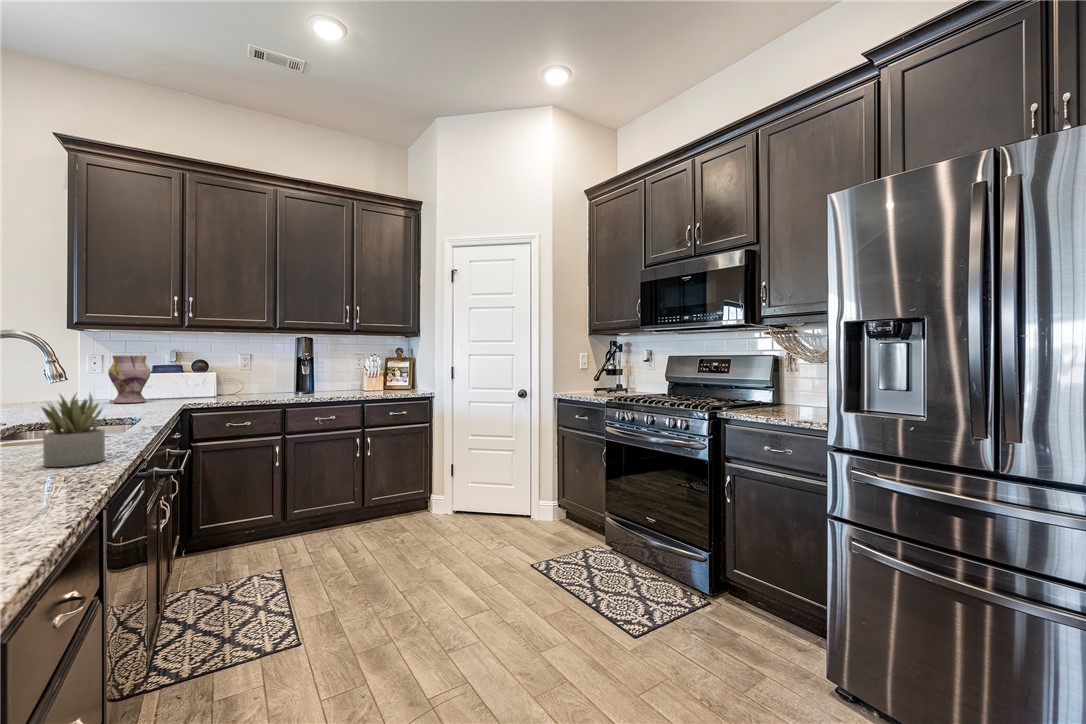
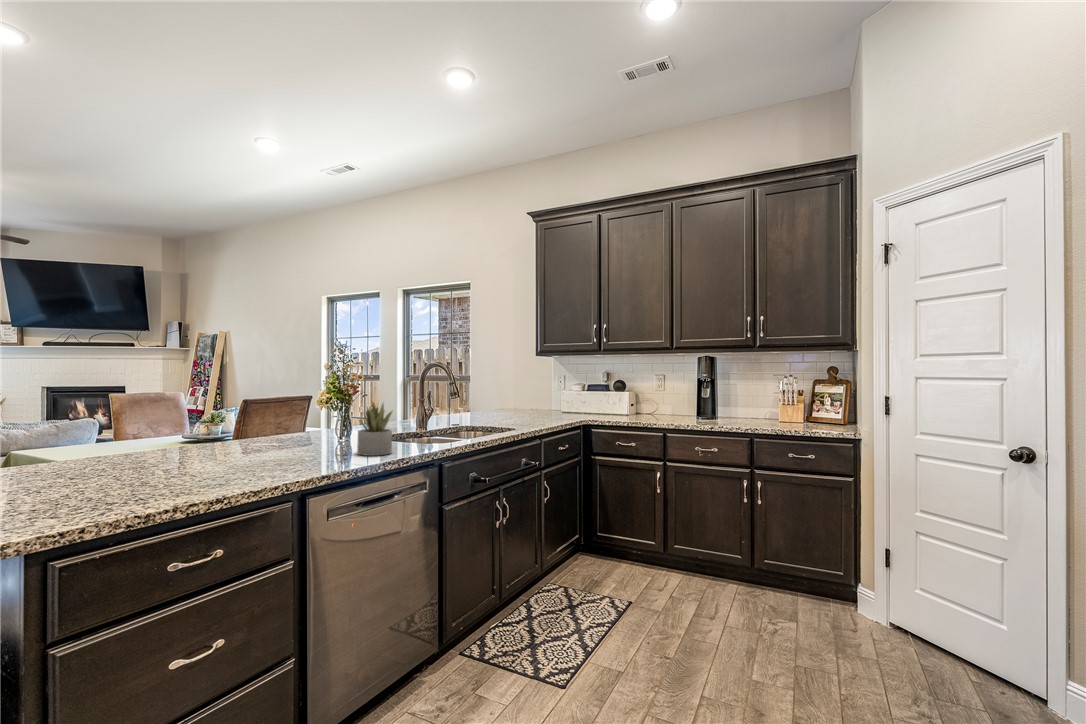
vase: present [108,356,151,403] -> none [561,374,587,413]

